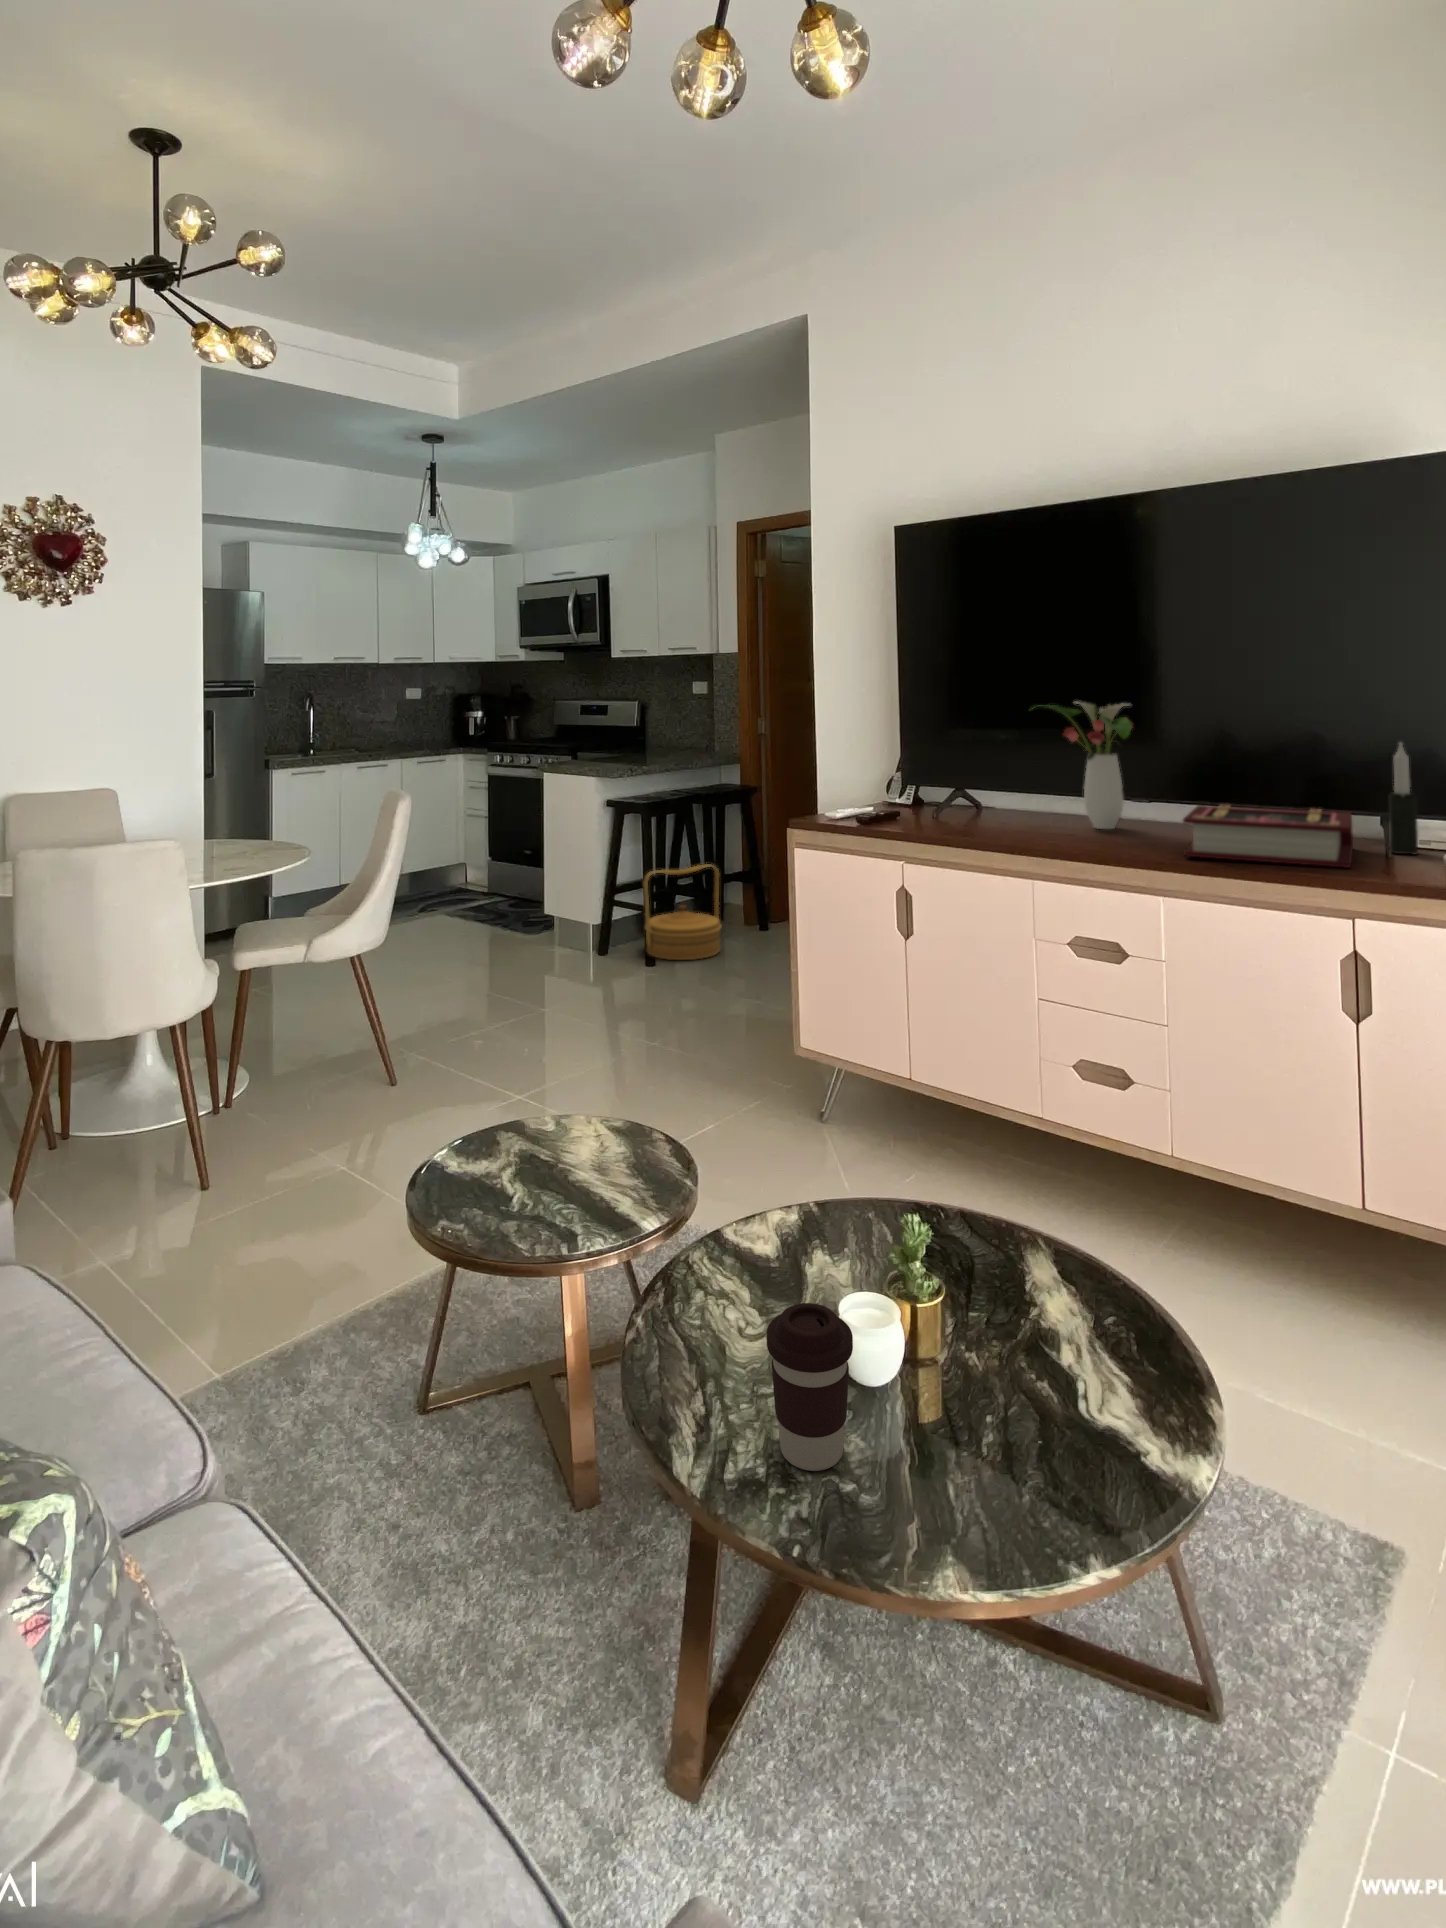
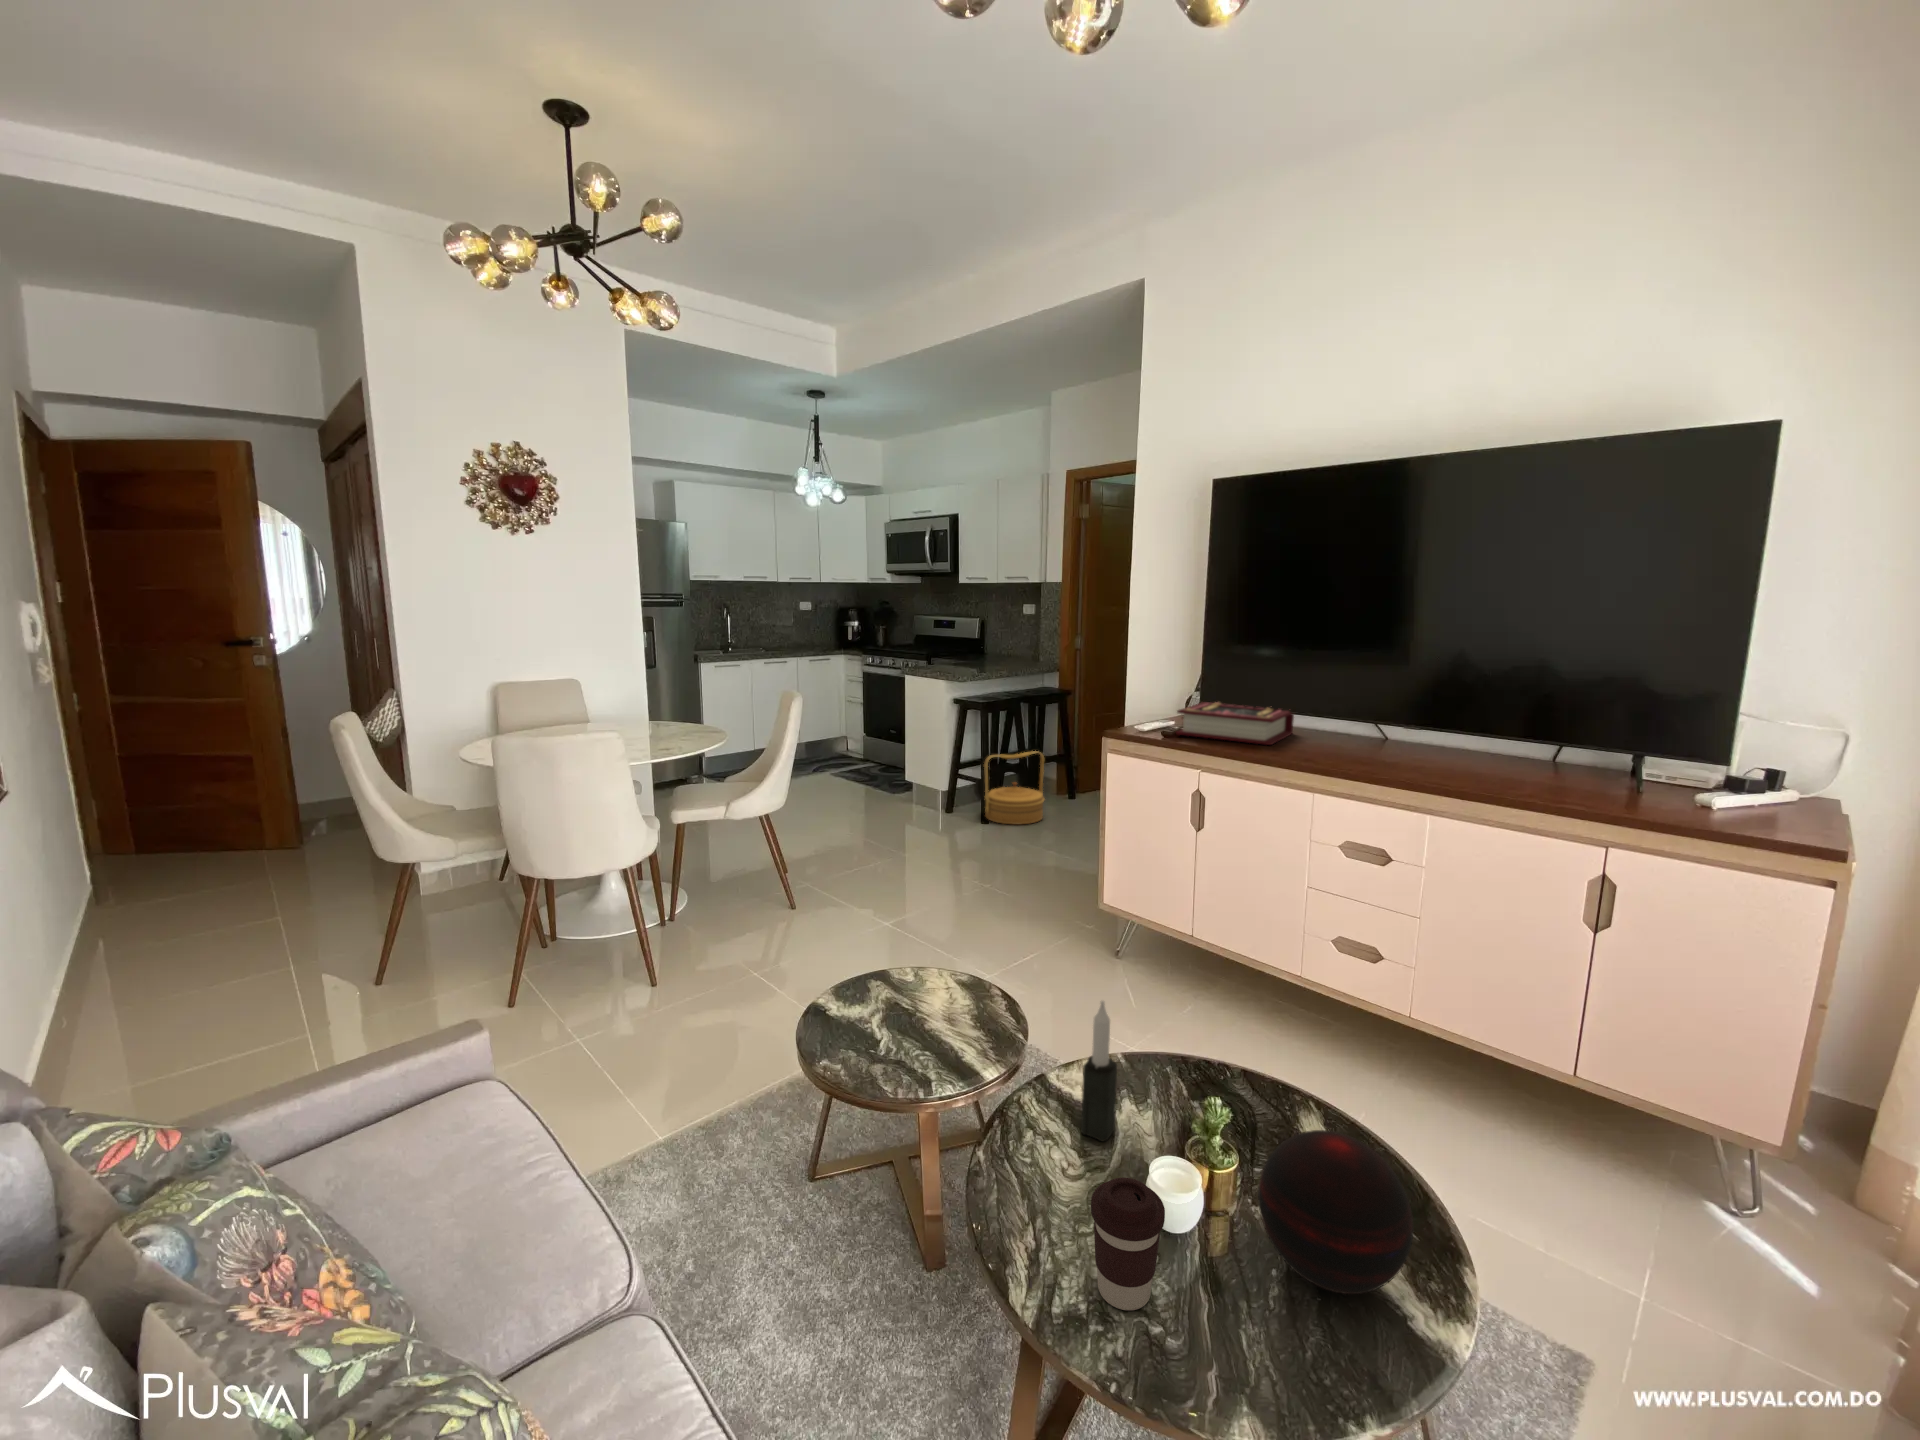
flower arrangement: present [1032,702,1133,829] -> none [1323,639,1416,751]
candle: present [1389,743,1418,854] -> present [1081,1001,1117,1141]
book: present [1183,805,1353,868] -> present [1176,702,1294,745]
decorative orb: none [964,1235,1139,1430] -> present [1258,1130,1413,1294]

